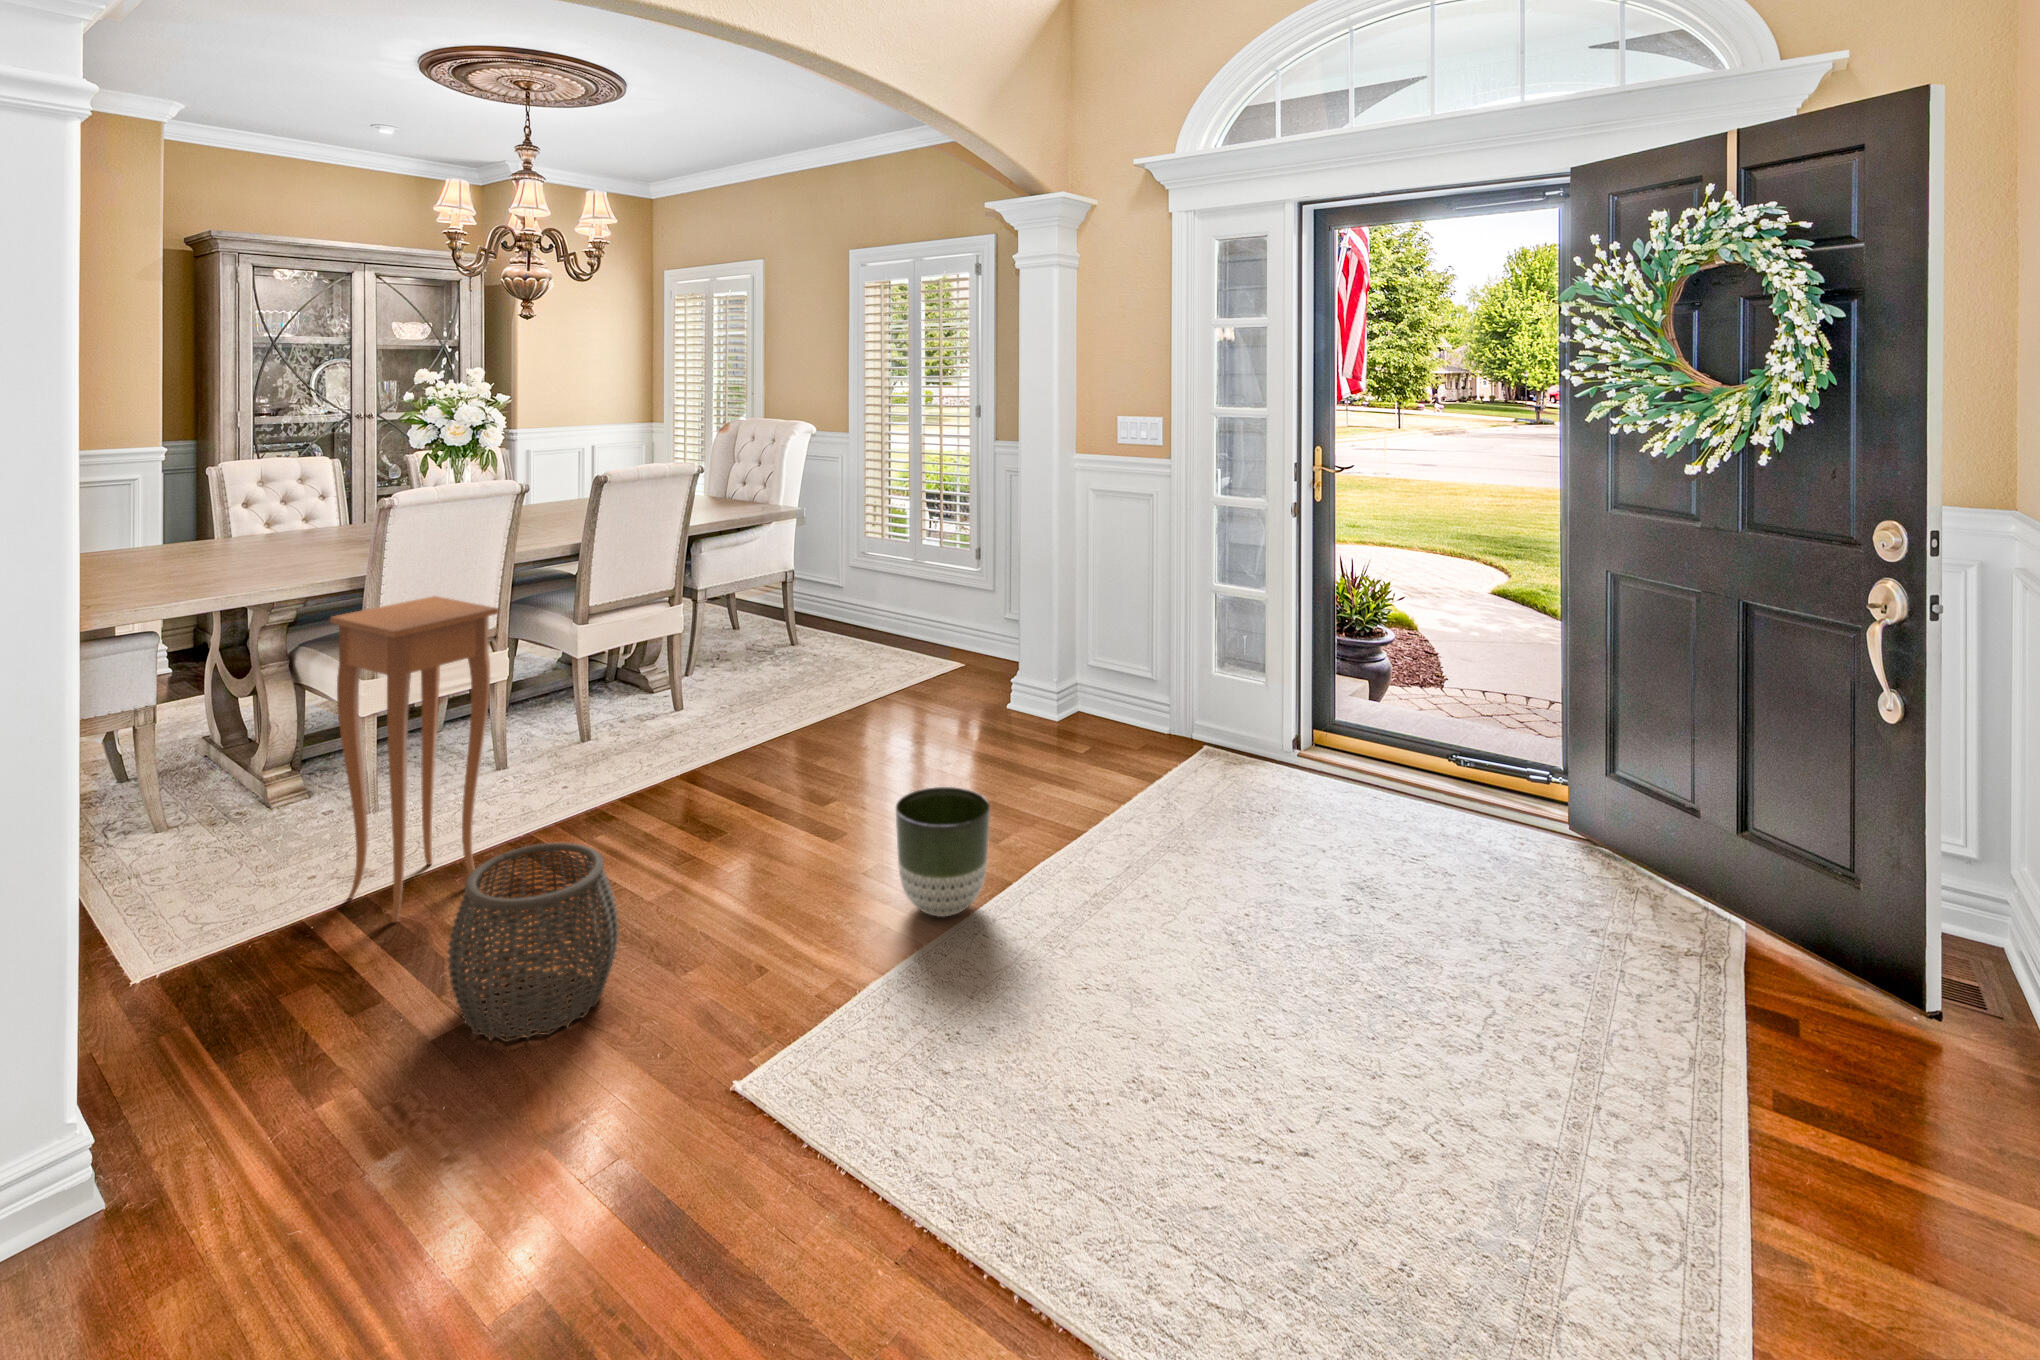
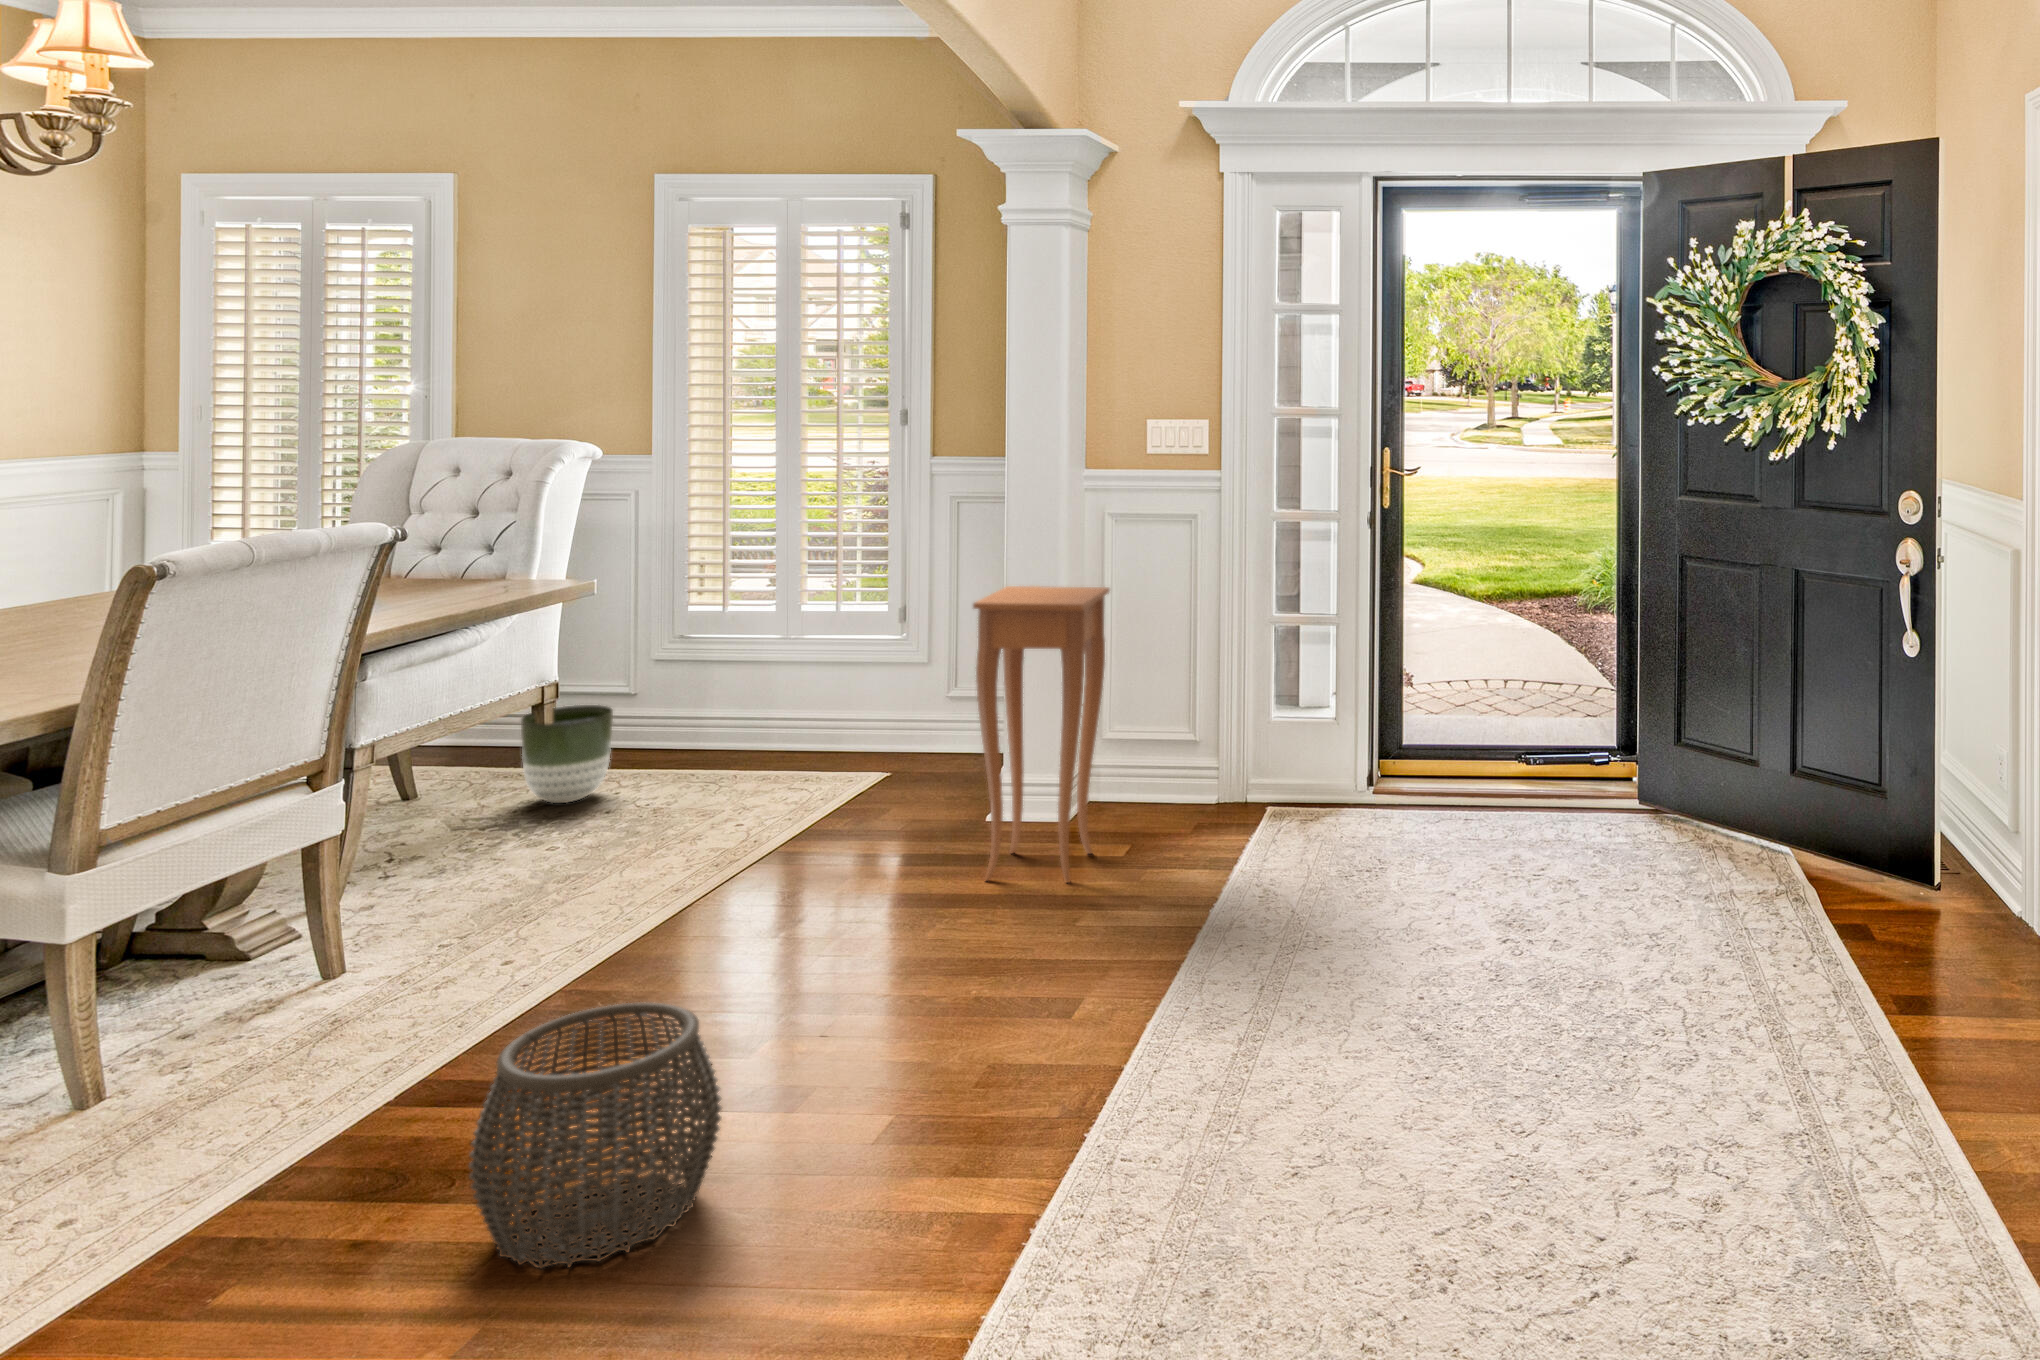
side table: present [330,596,499,922] -> present [973,586,1110,883]
planter: present [896,787,990,917] -> present [521,705,613,803]

